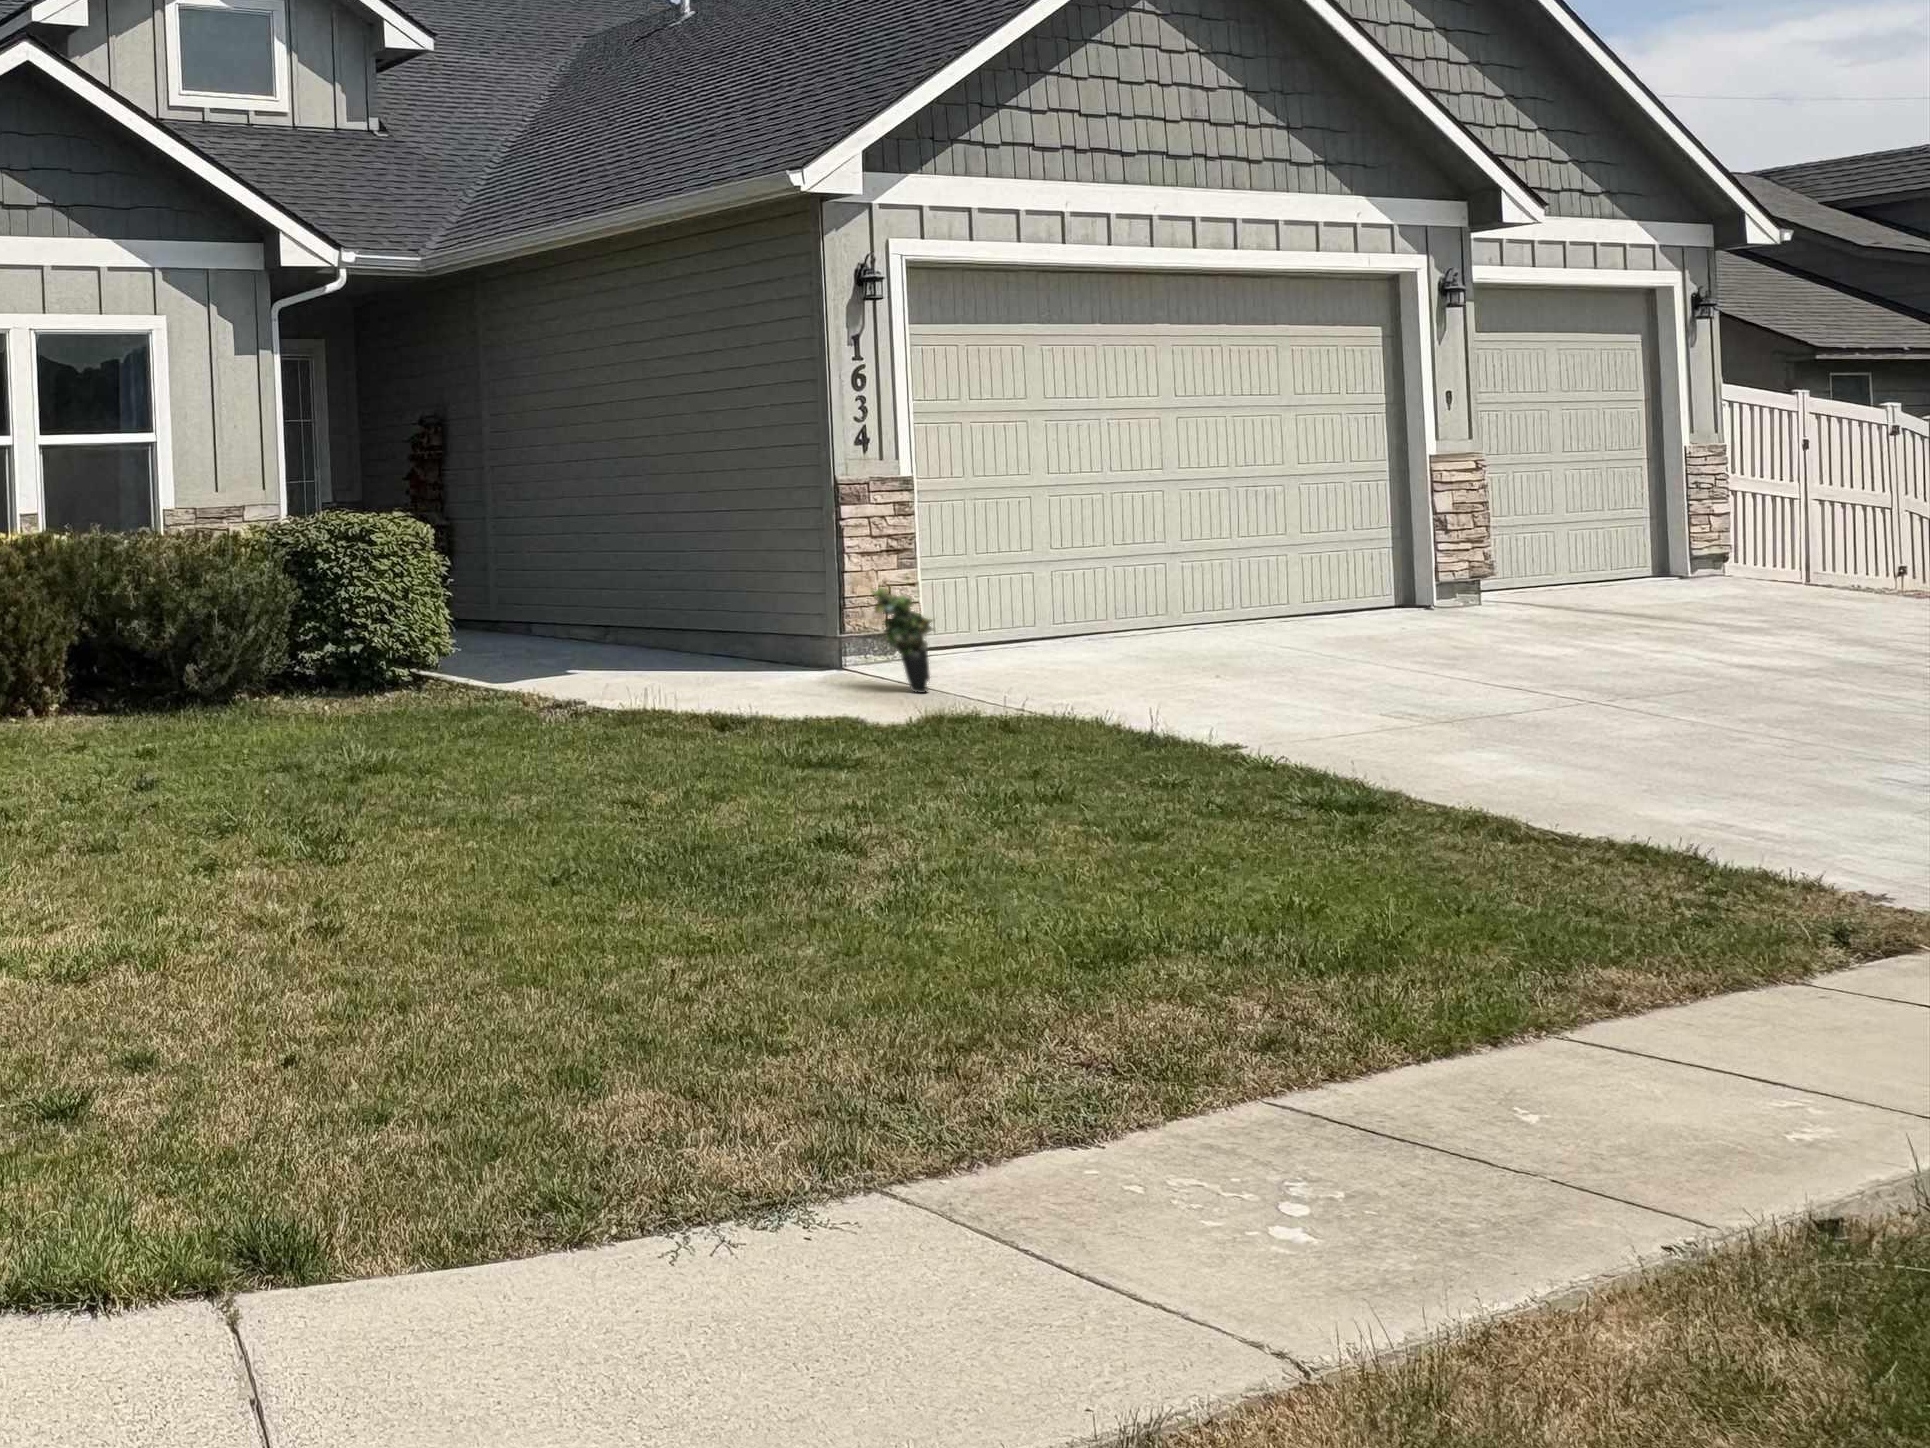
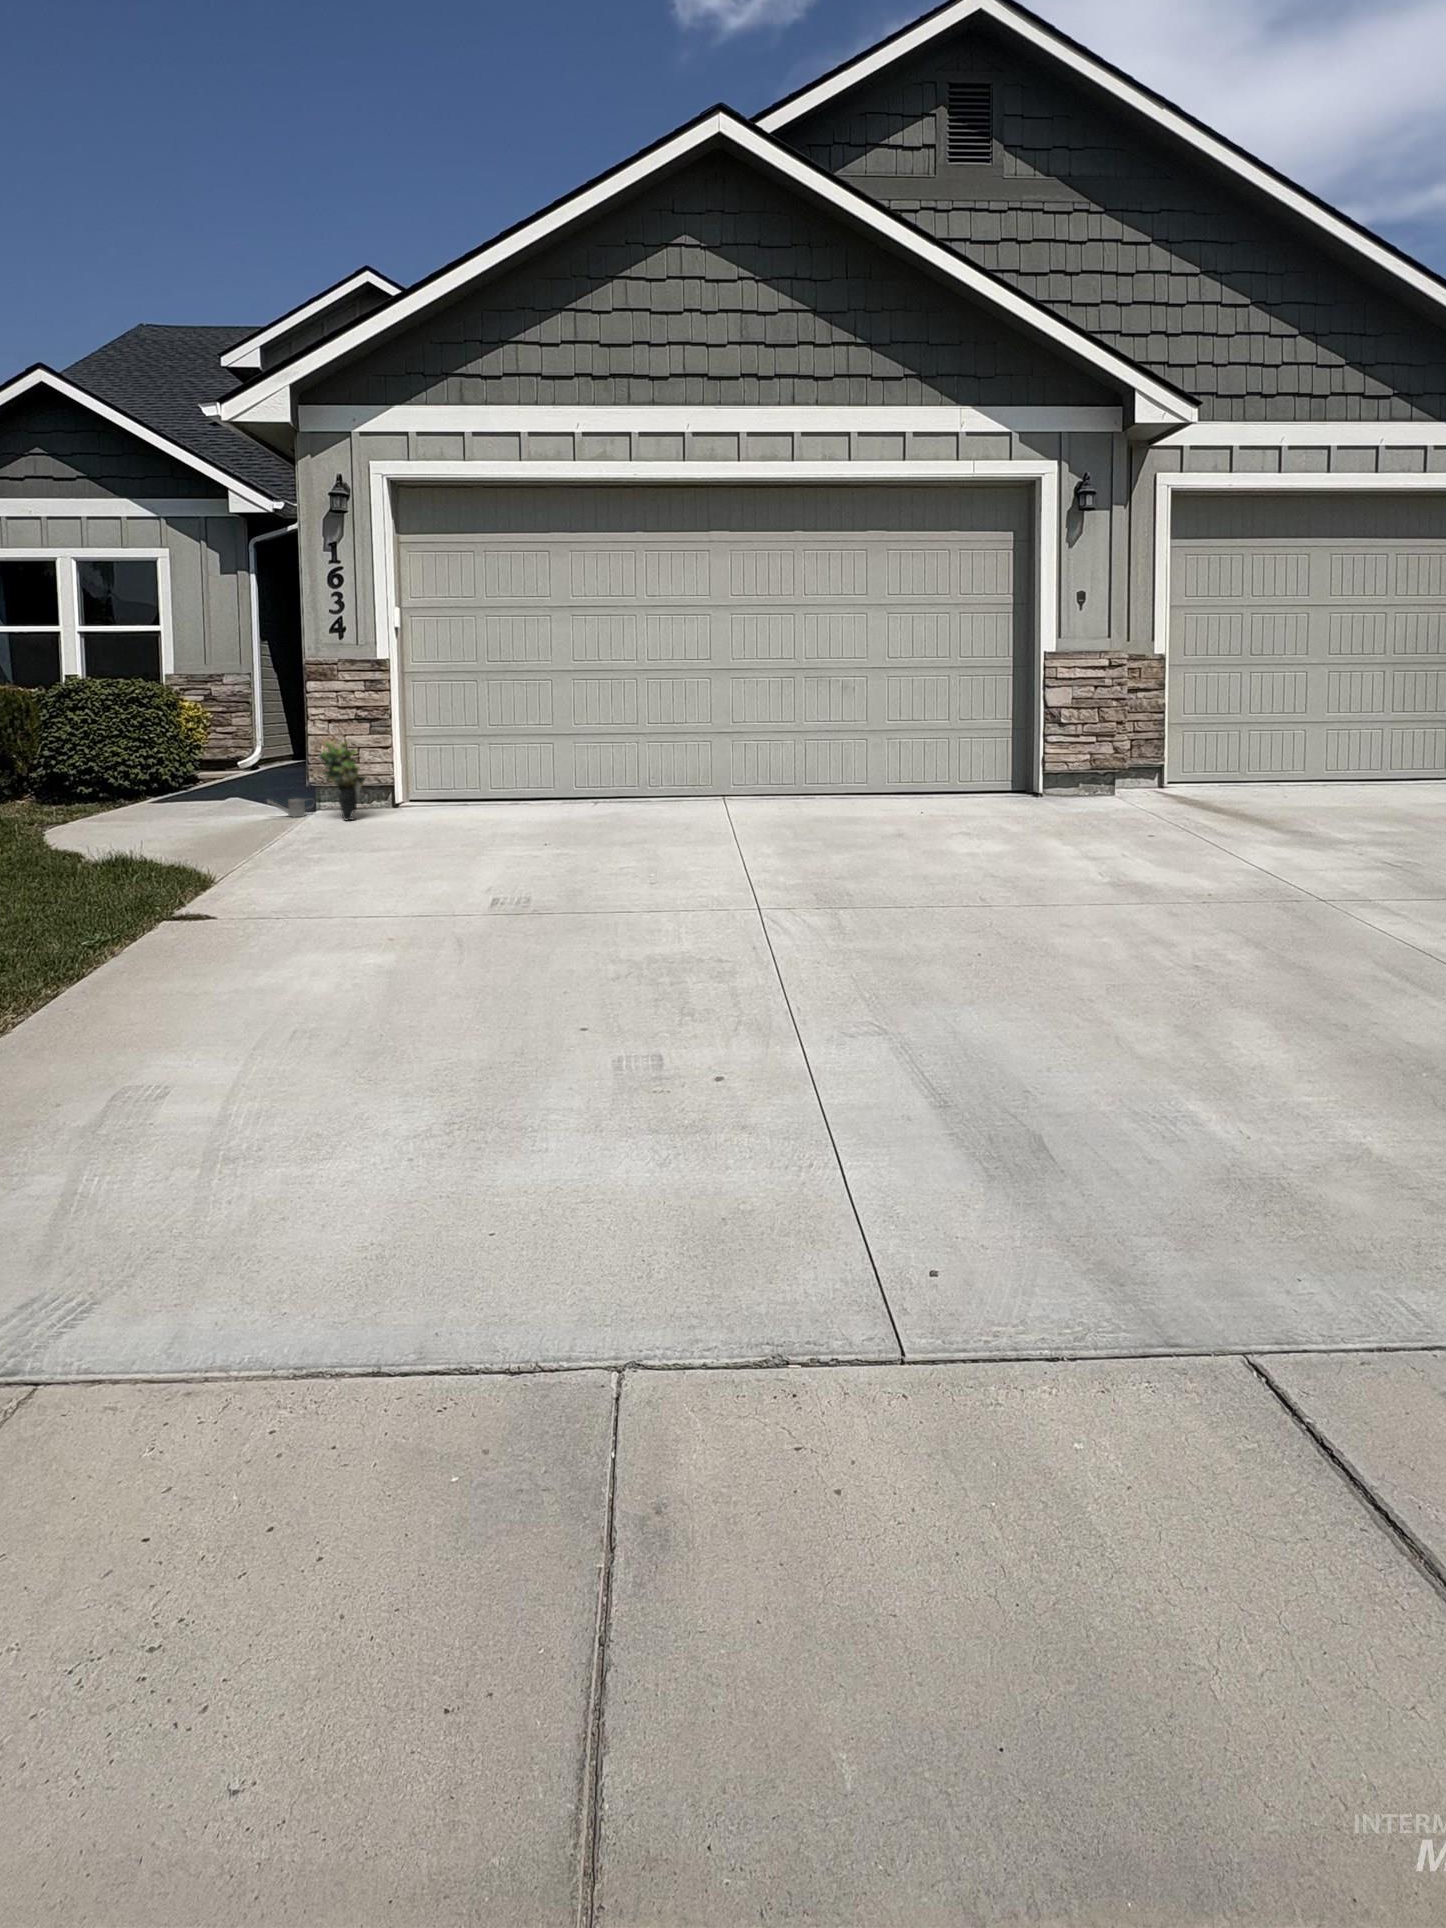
watering can: none [808,669,842,696] -> present [267,799,306,817]

